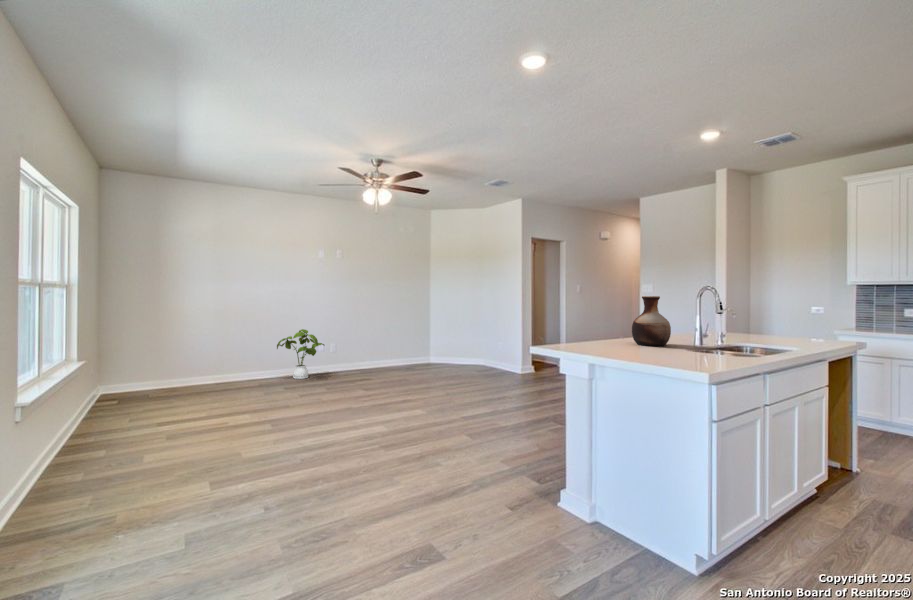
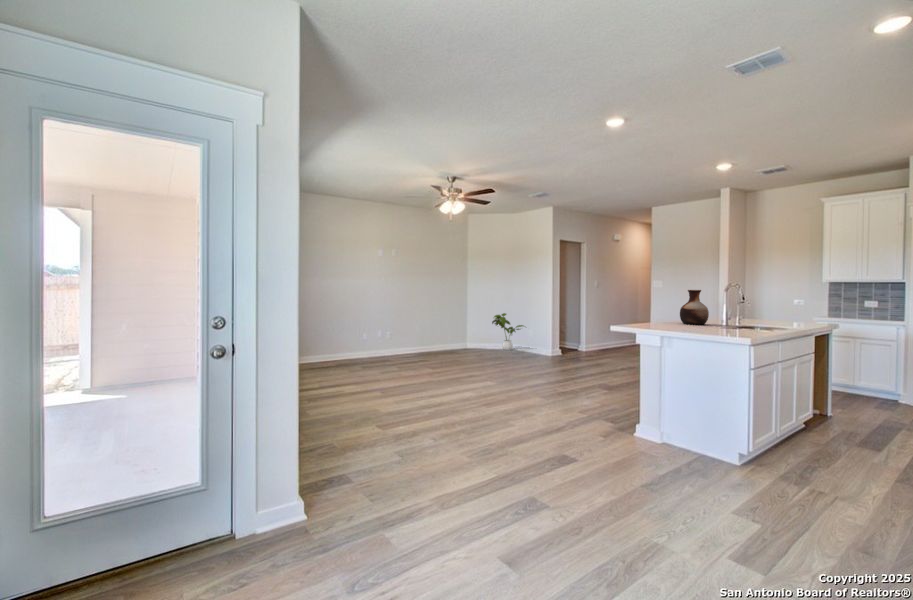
house plant: present [277,329,324,379] -> present [492,313,523,350]

